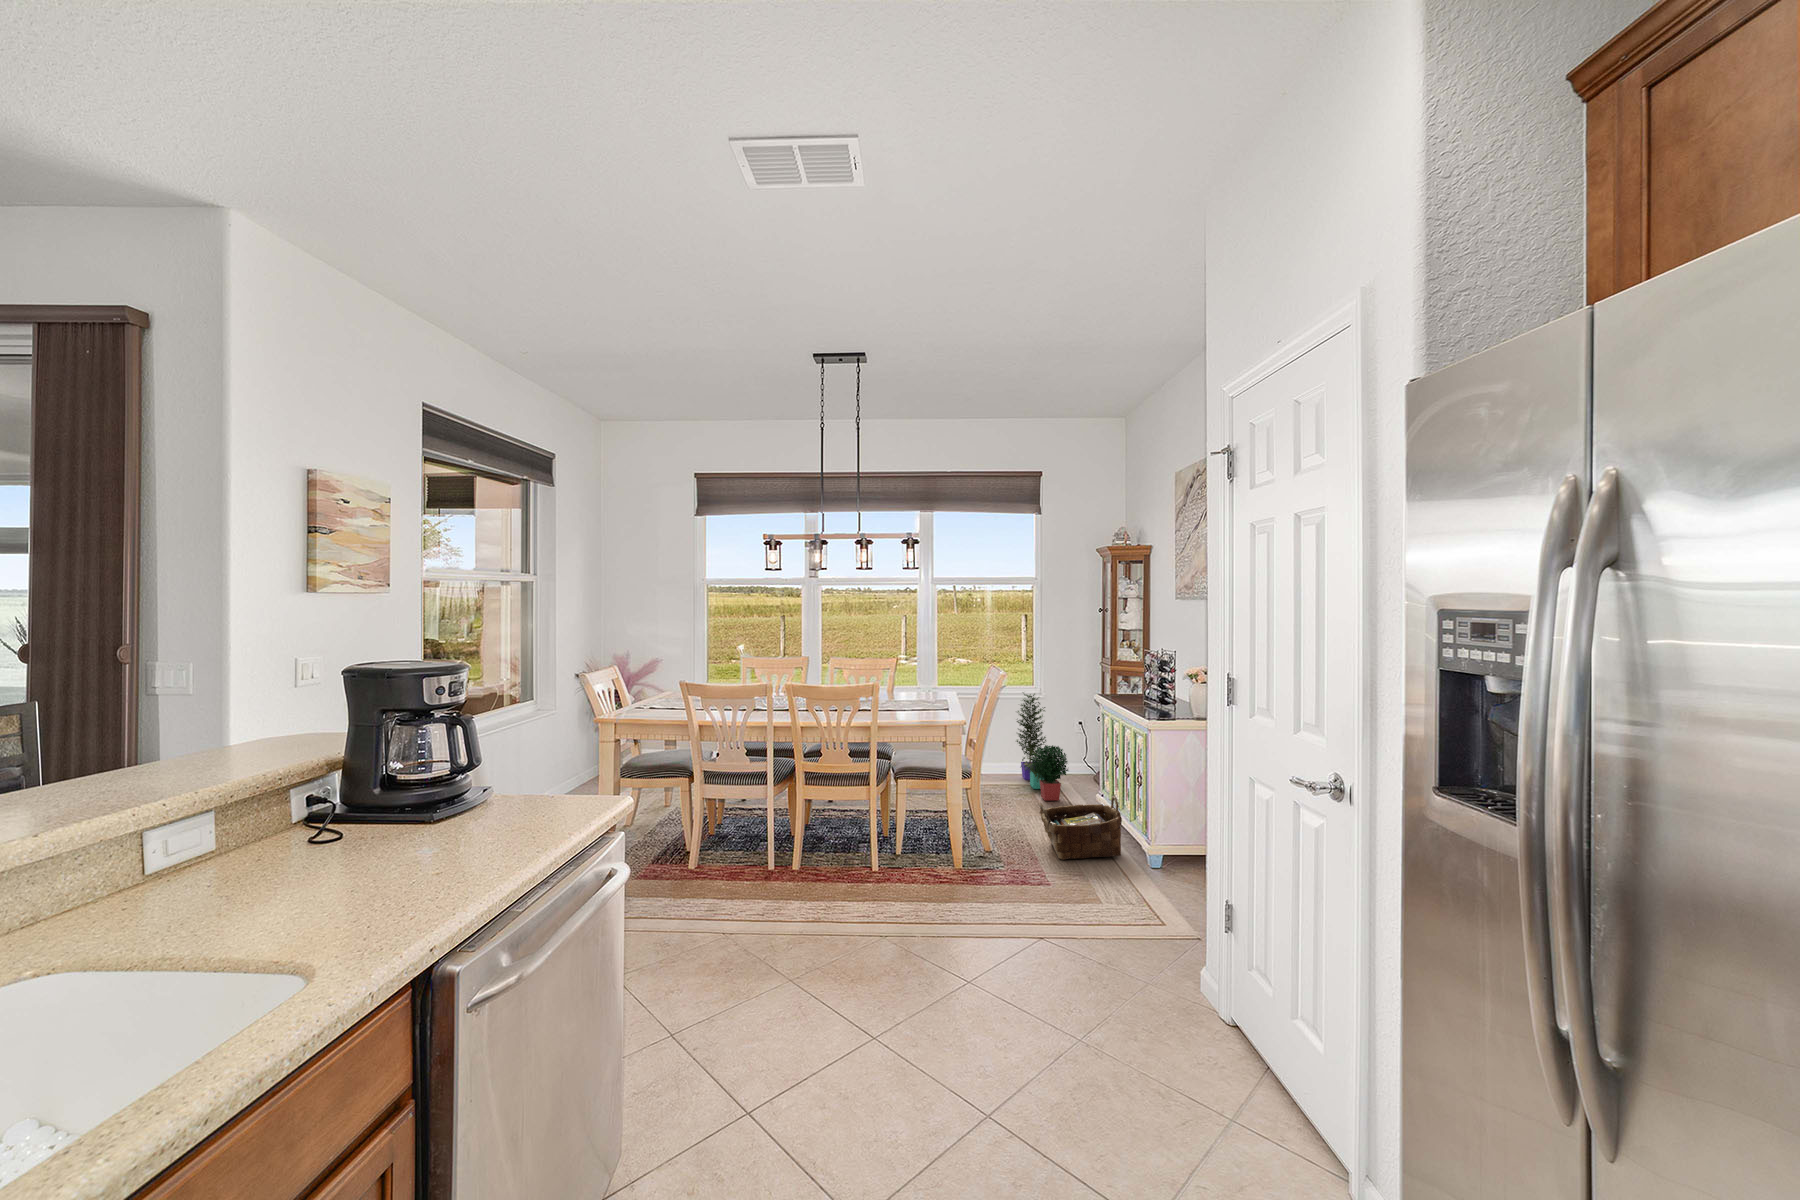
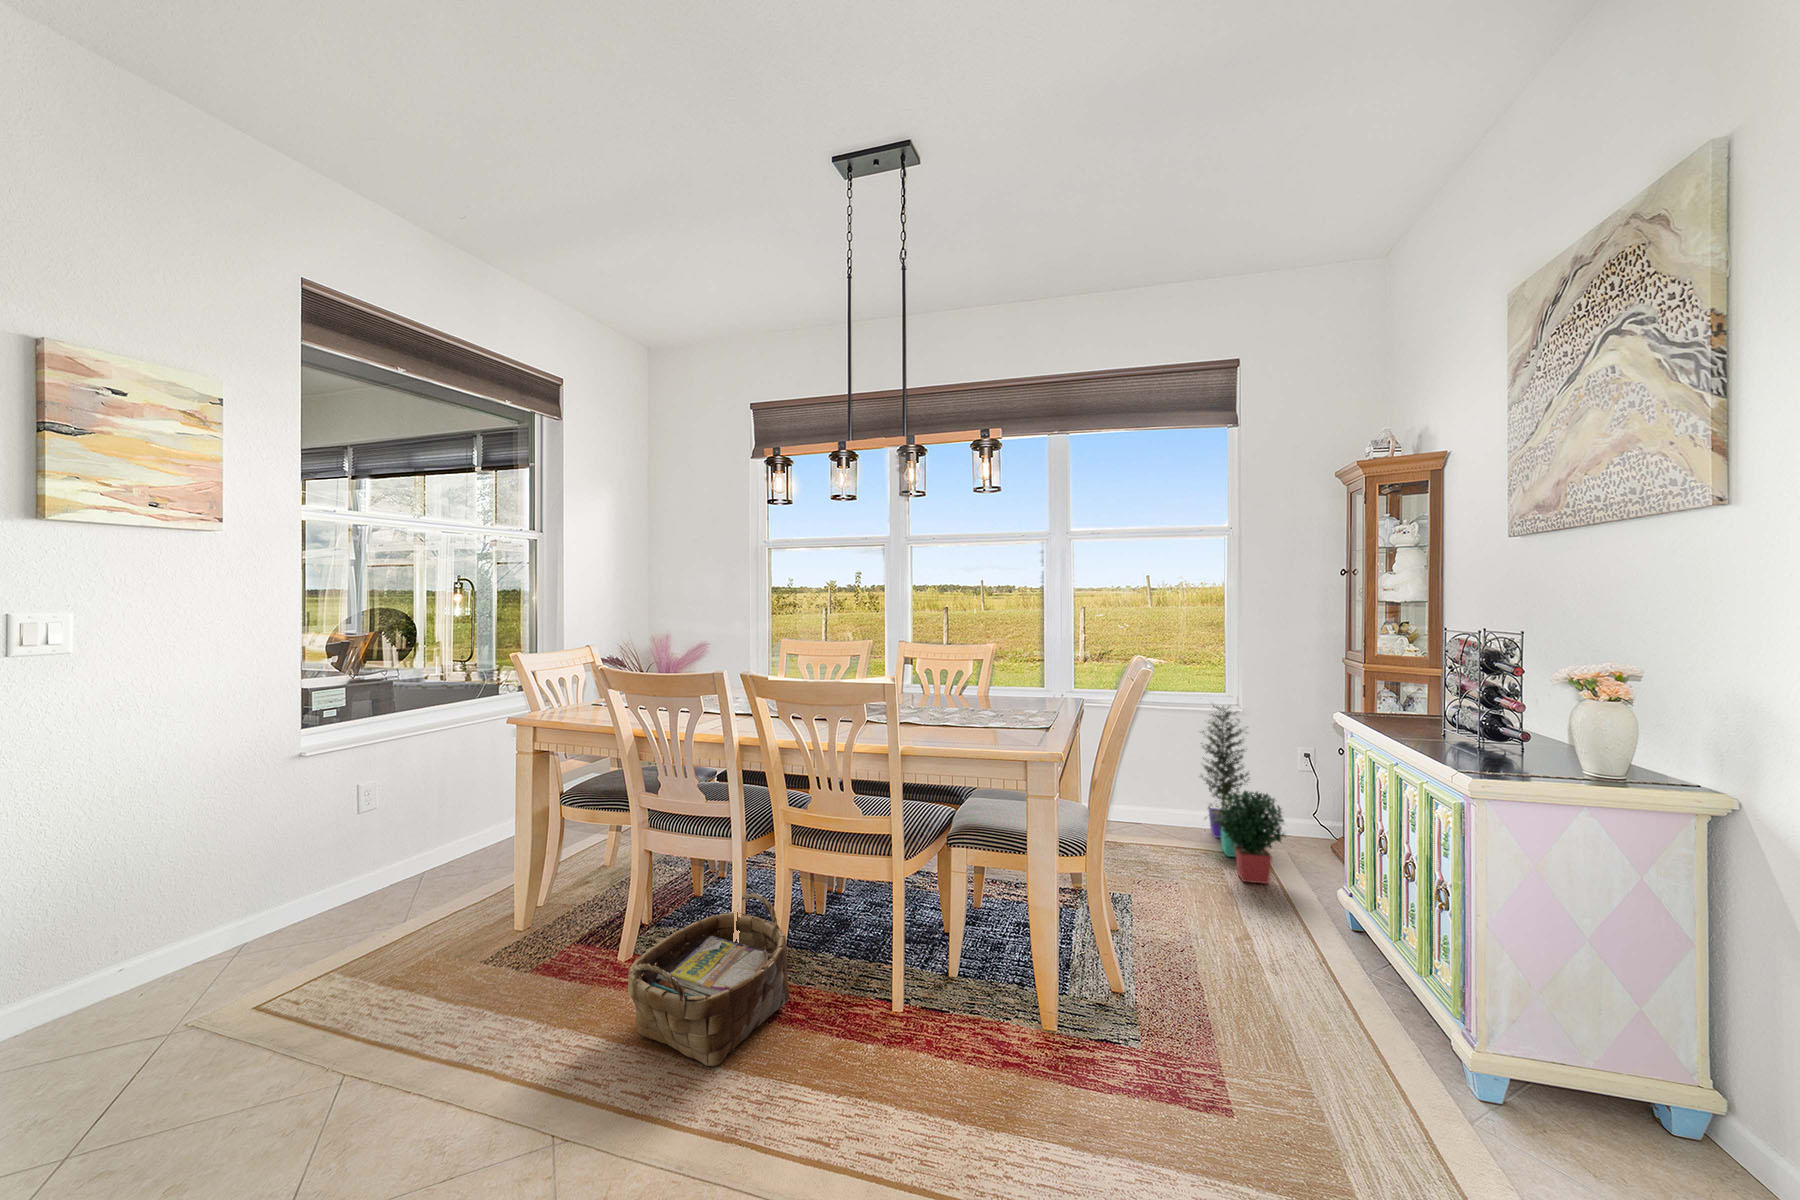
woven basket: present [1039,796,1122,860] -> present [628,893,790,1066]

